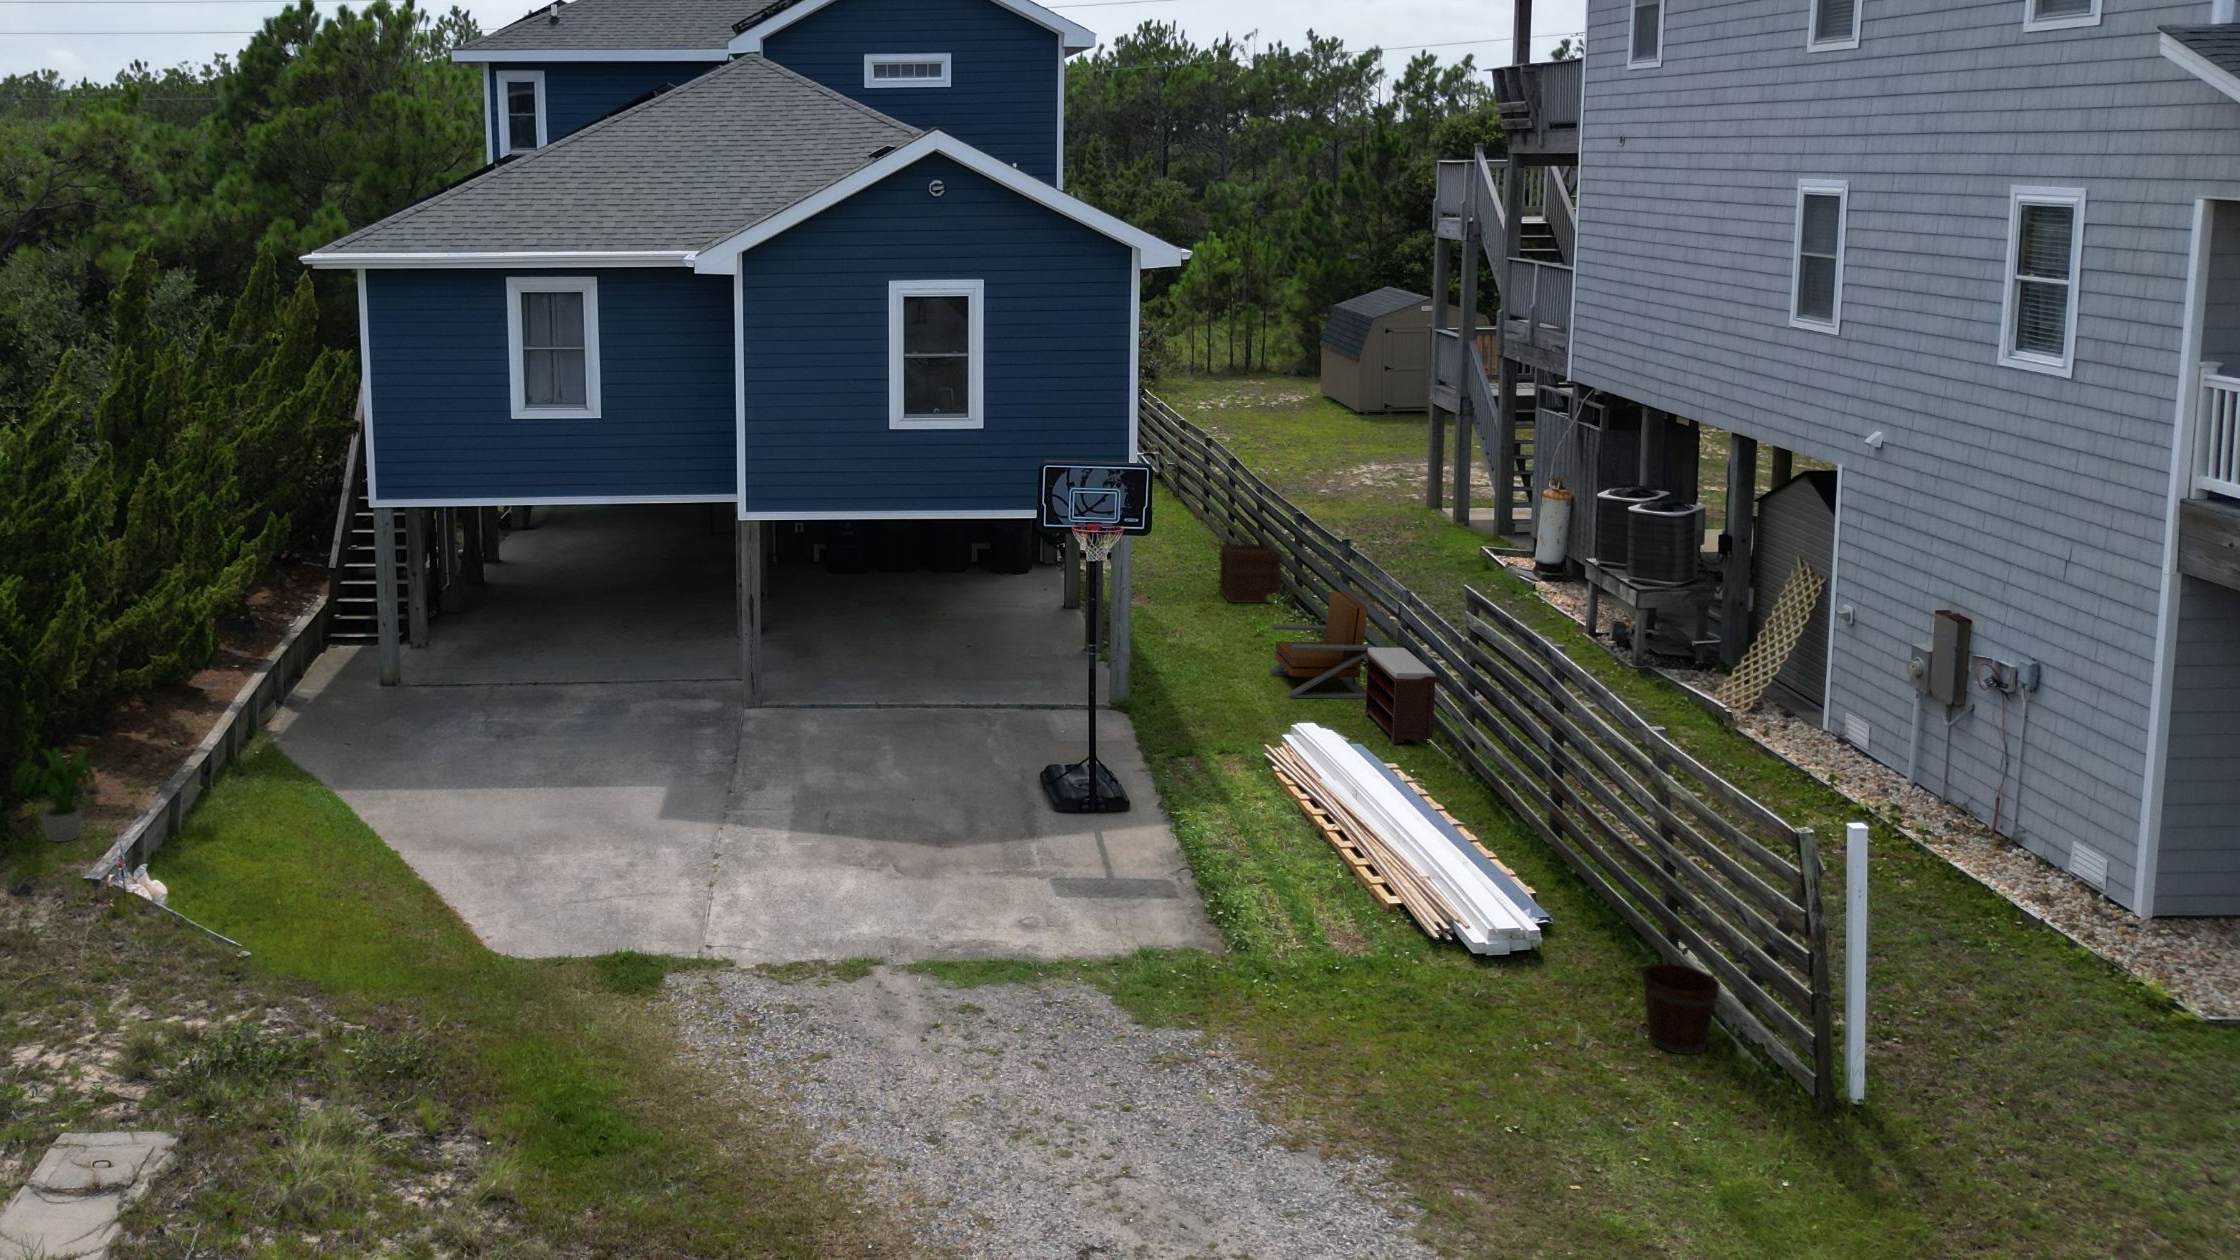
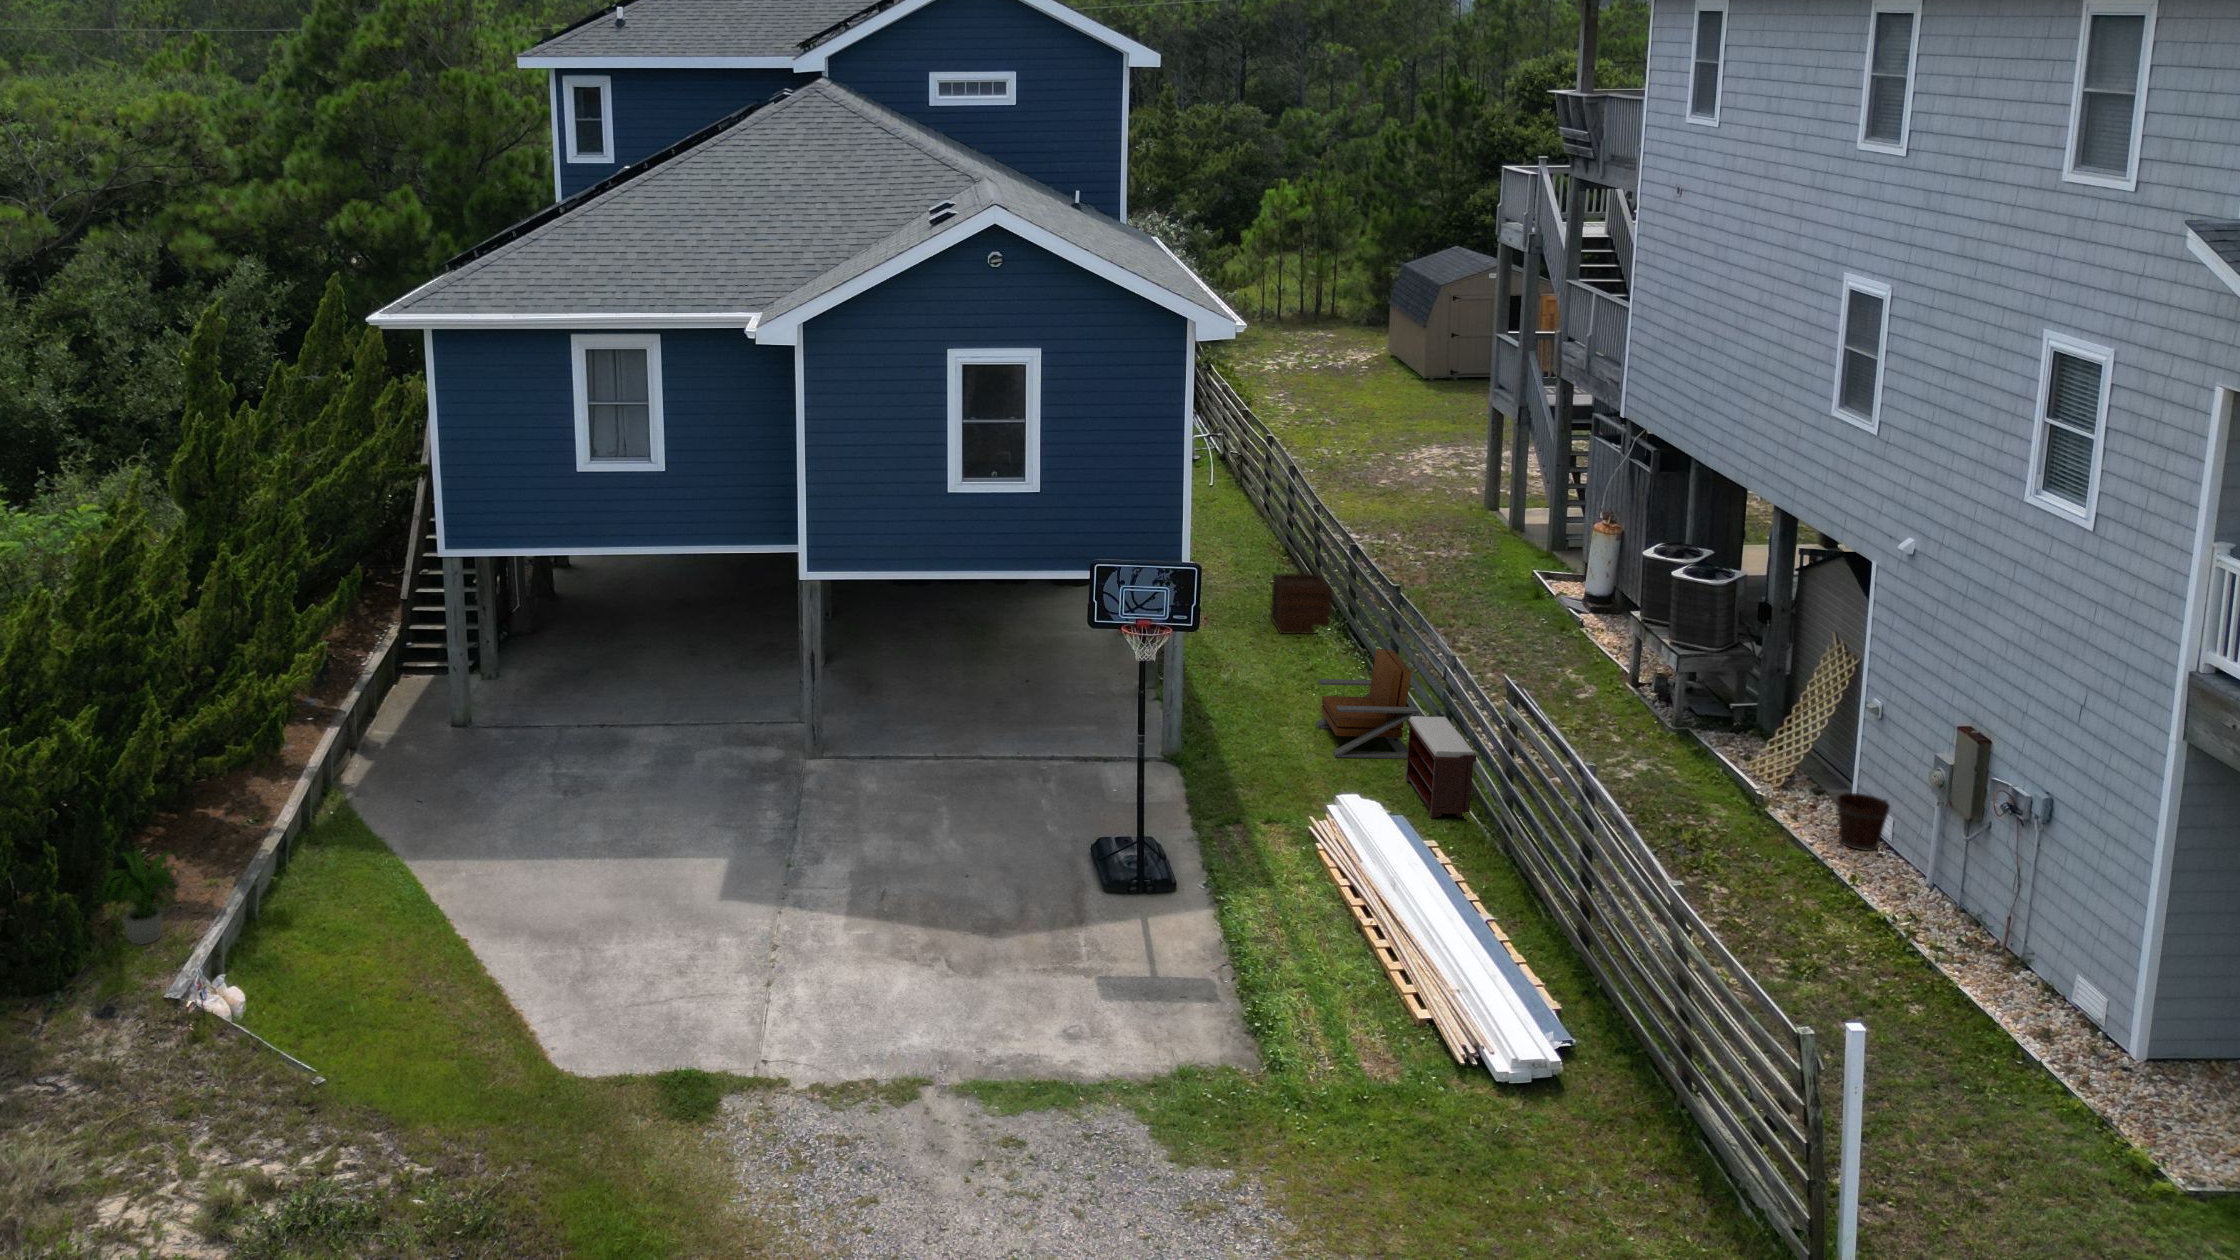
bucket: present [1642,964,1720,1054] -> present [1837,793,1890,851]

